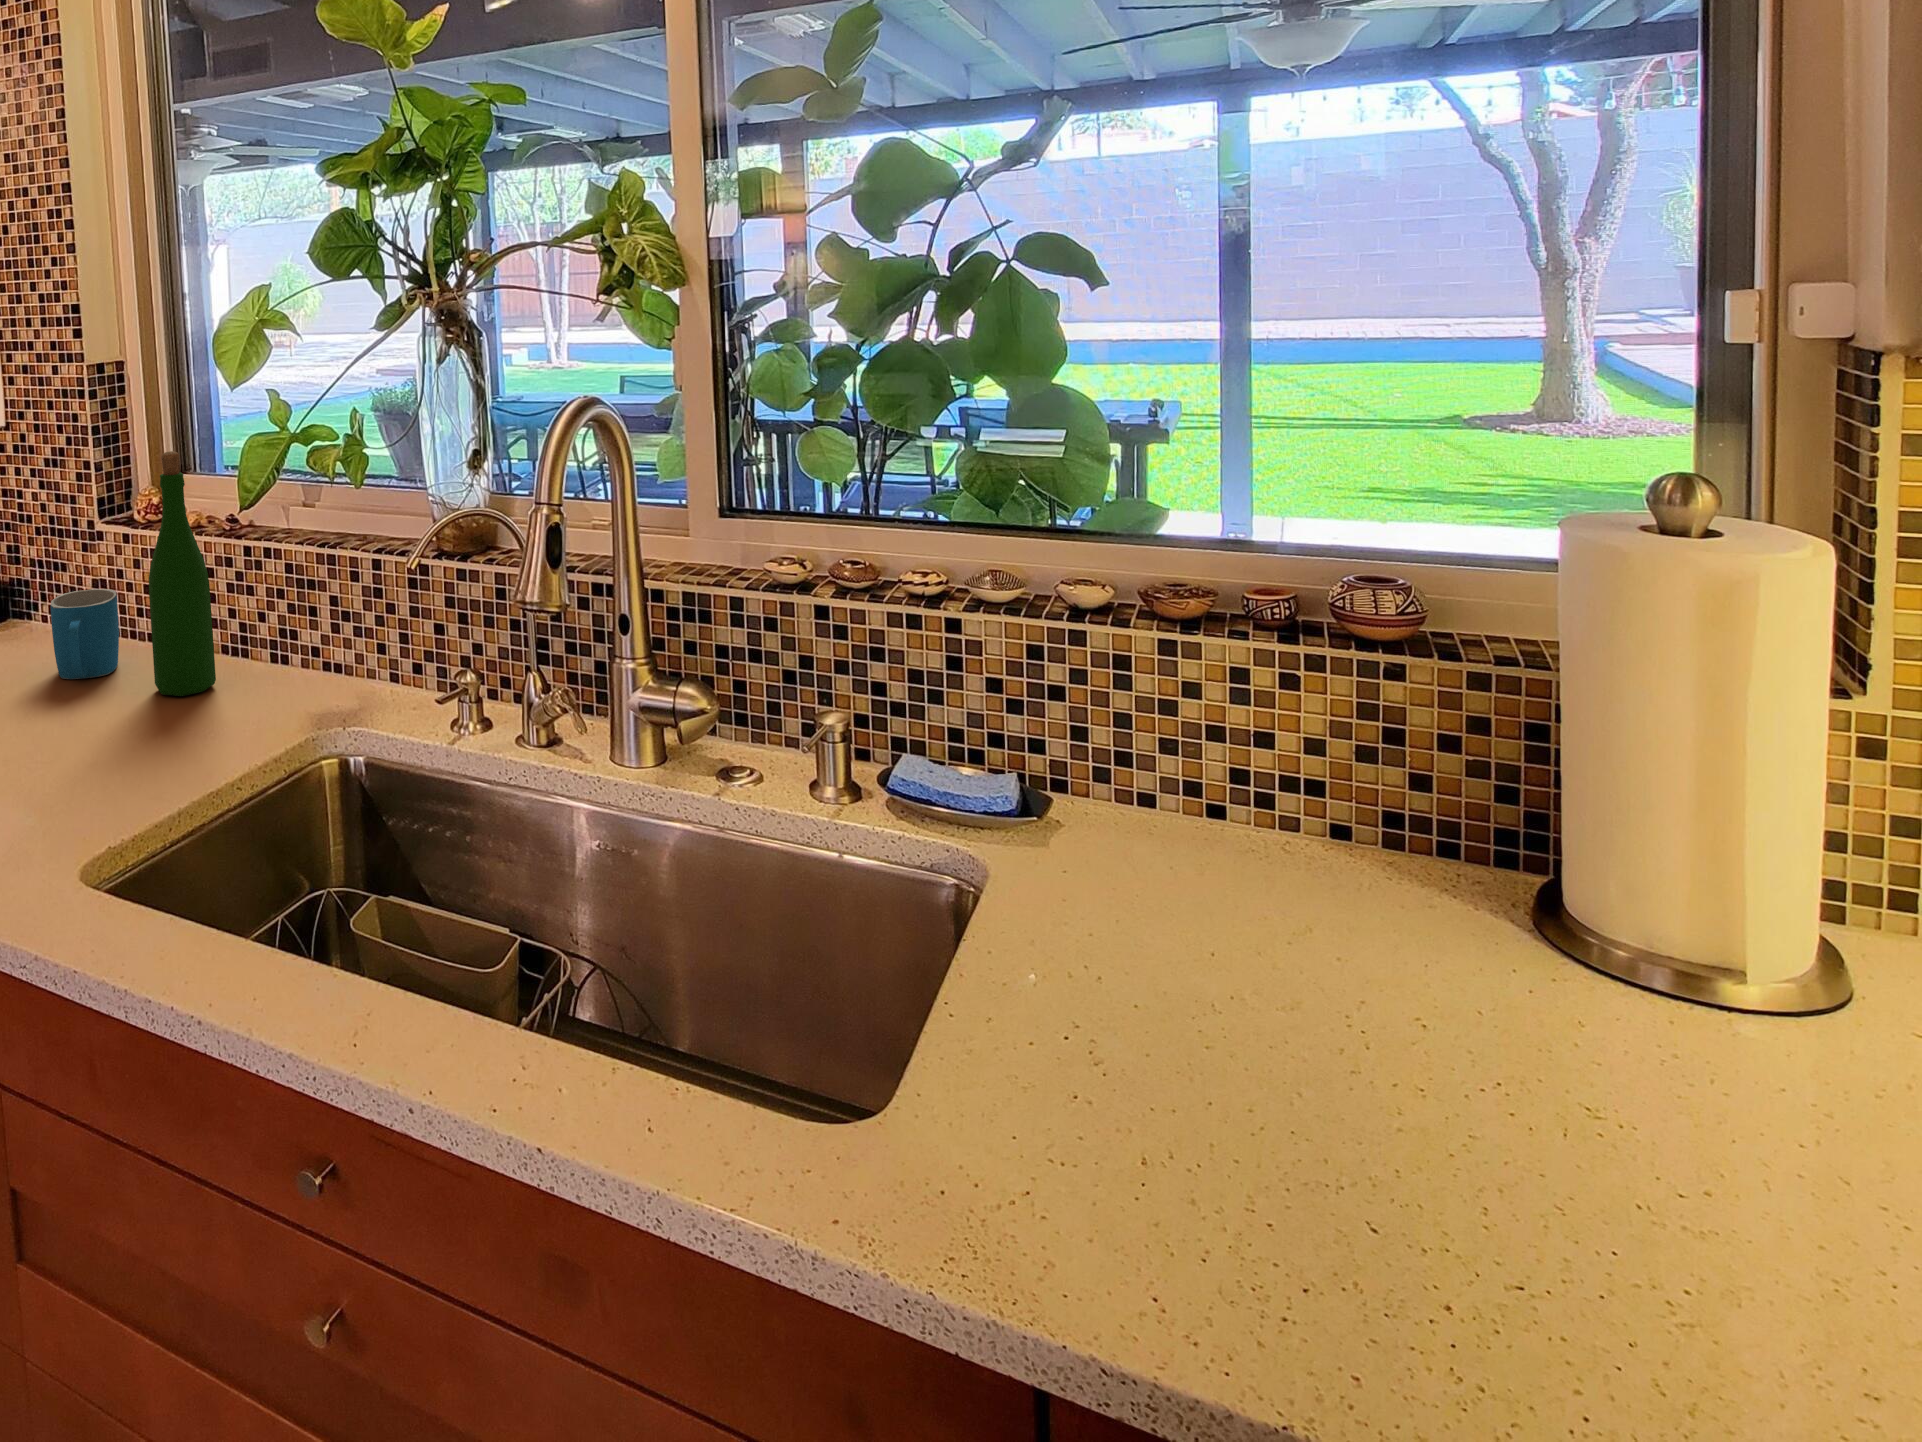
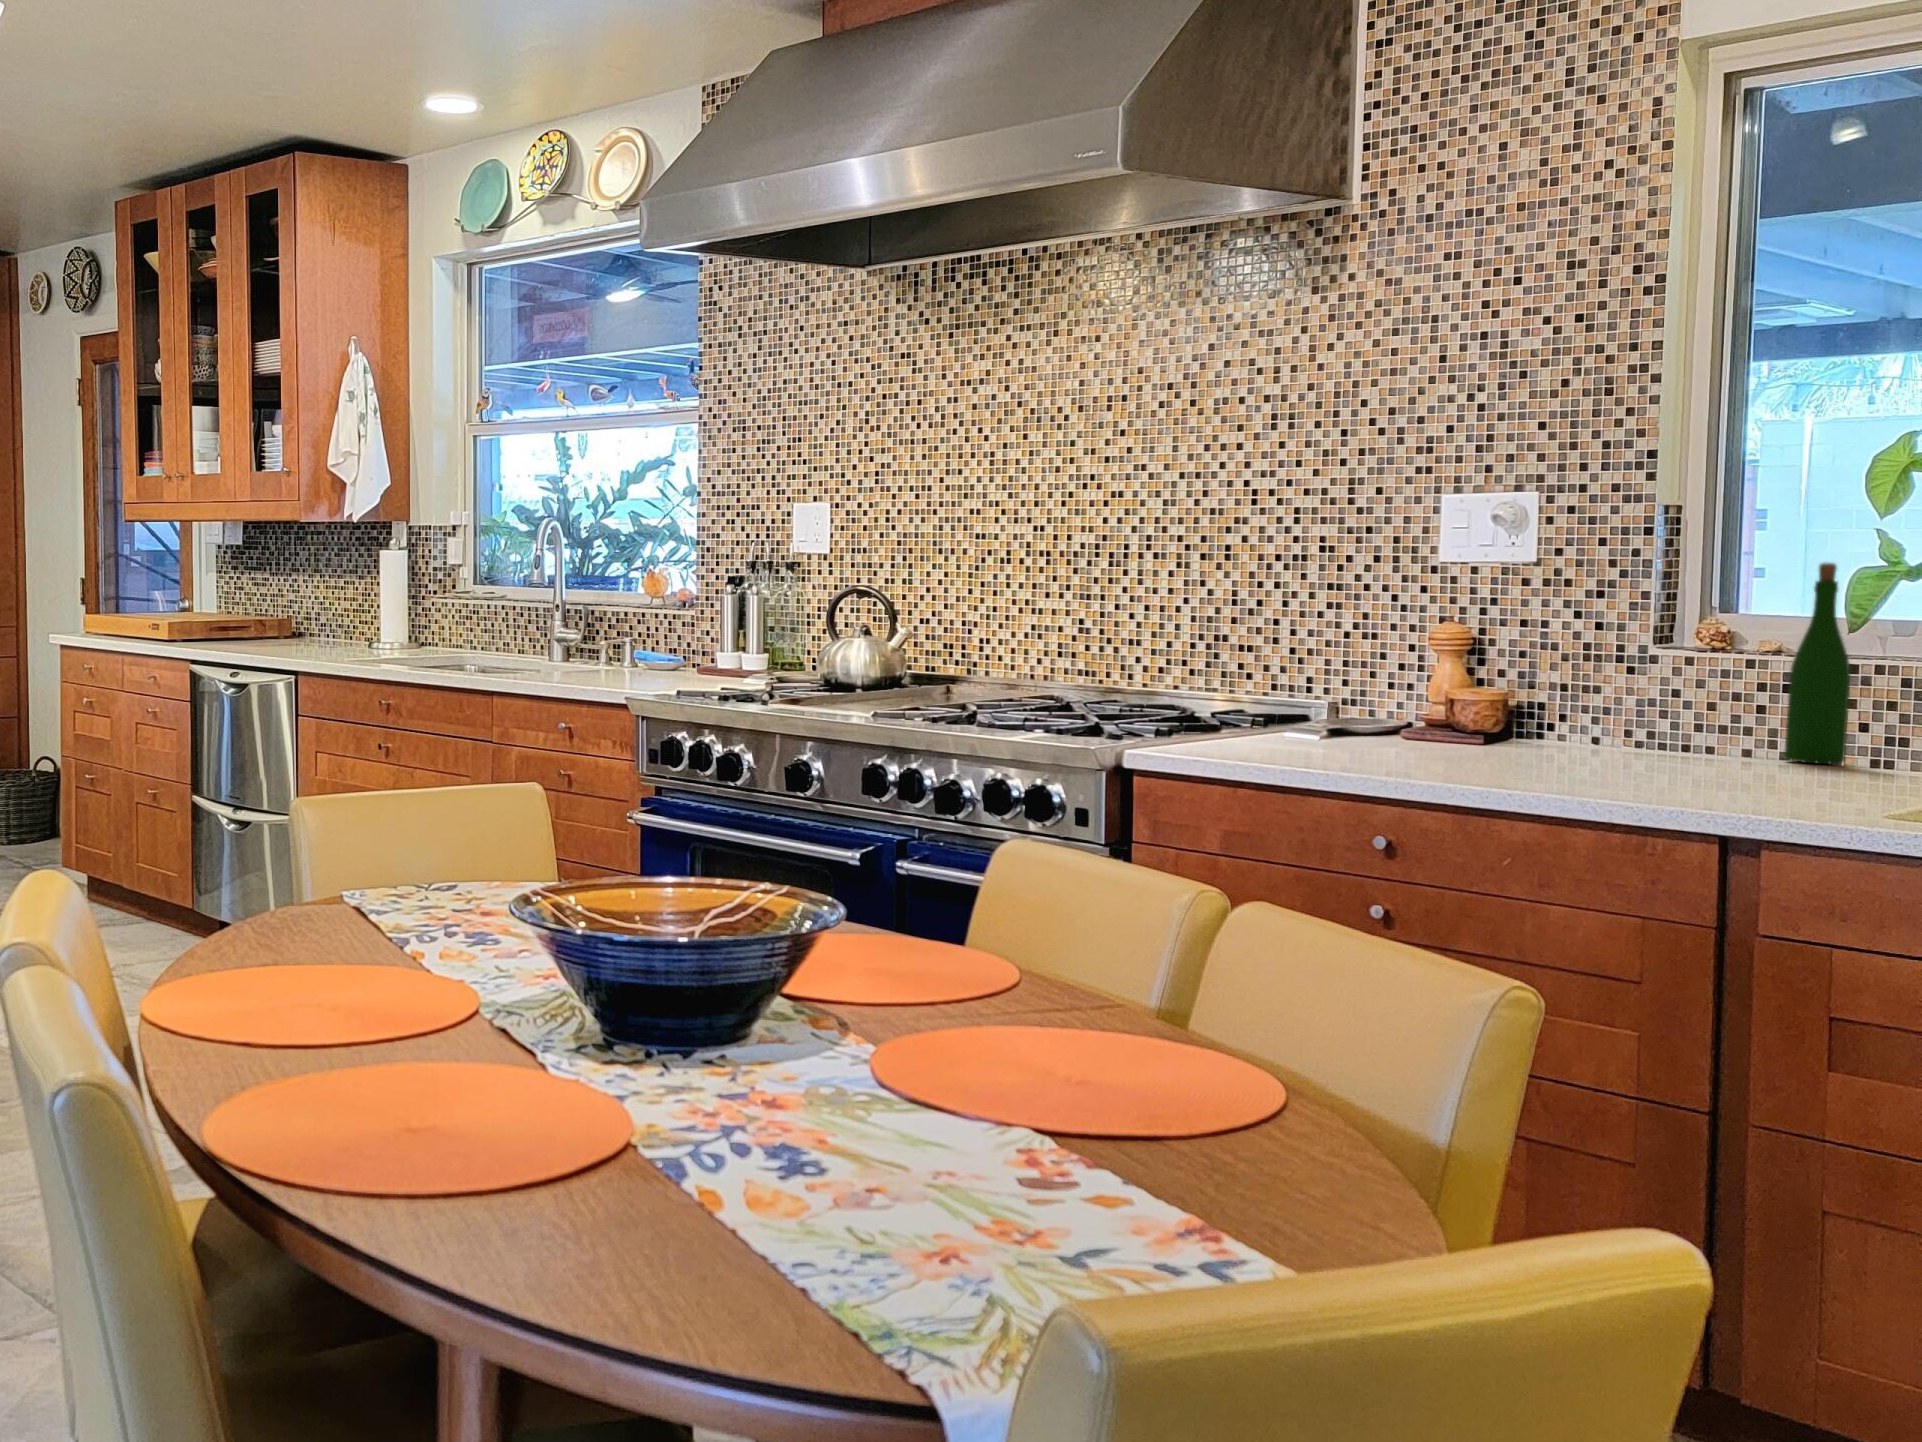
mug: present [50,589,119,679] -> none [1657,688,1723,754]

